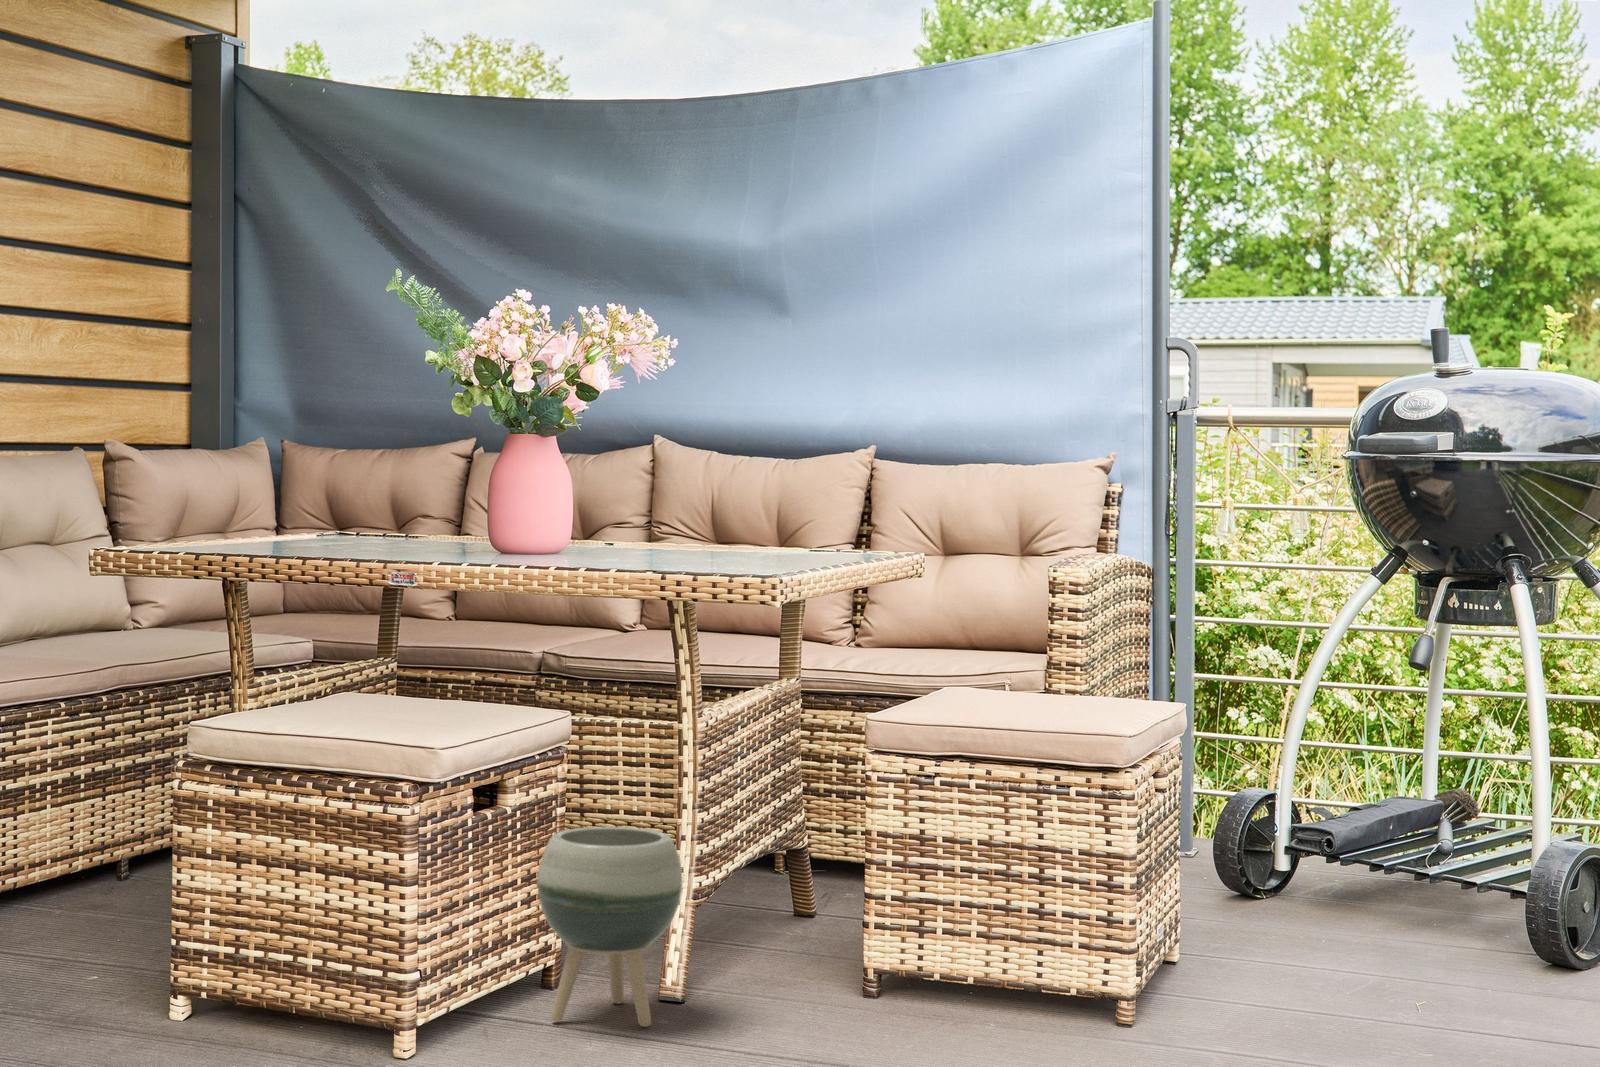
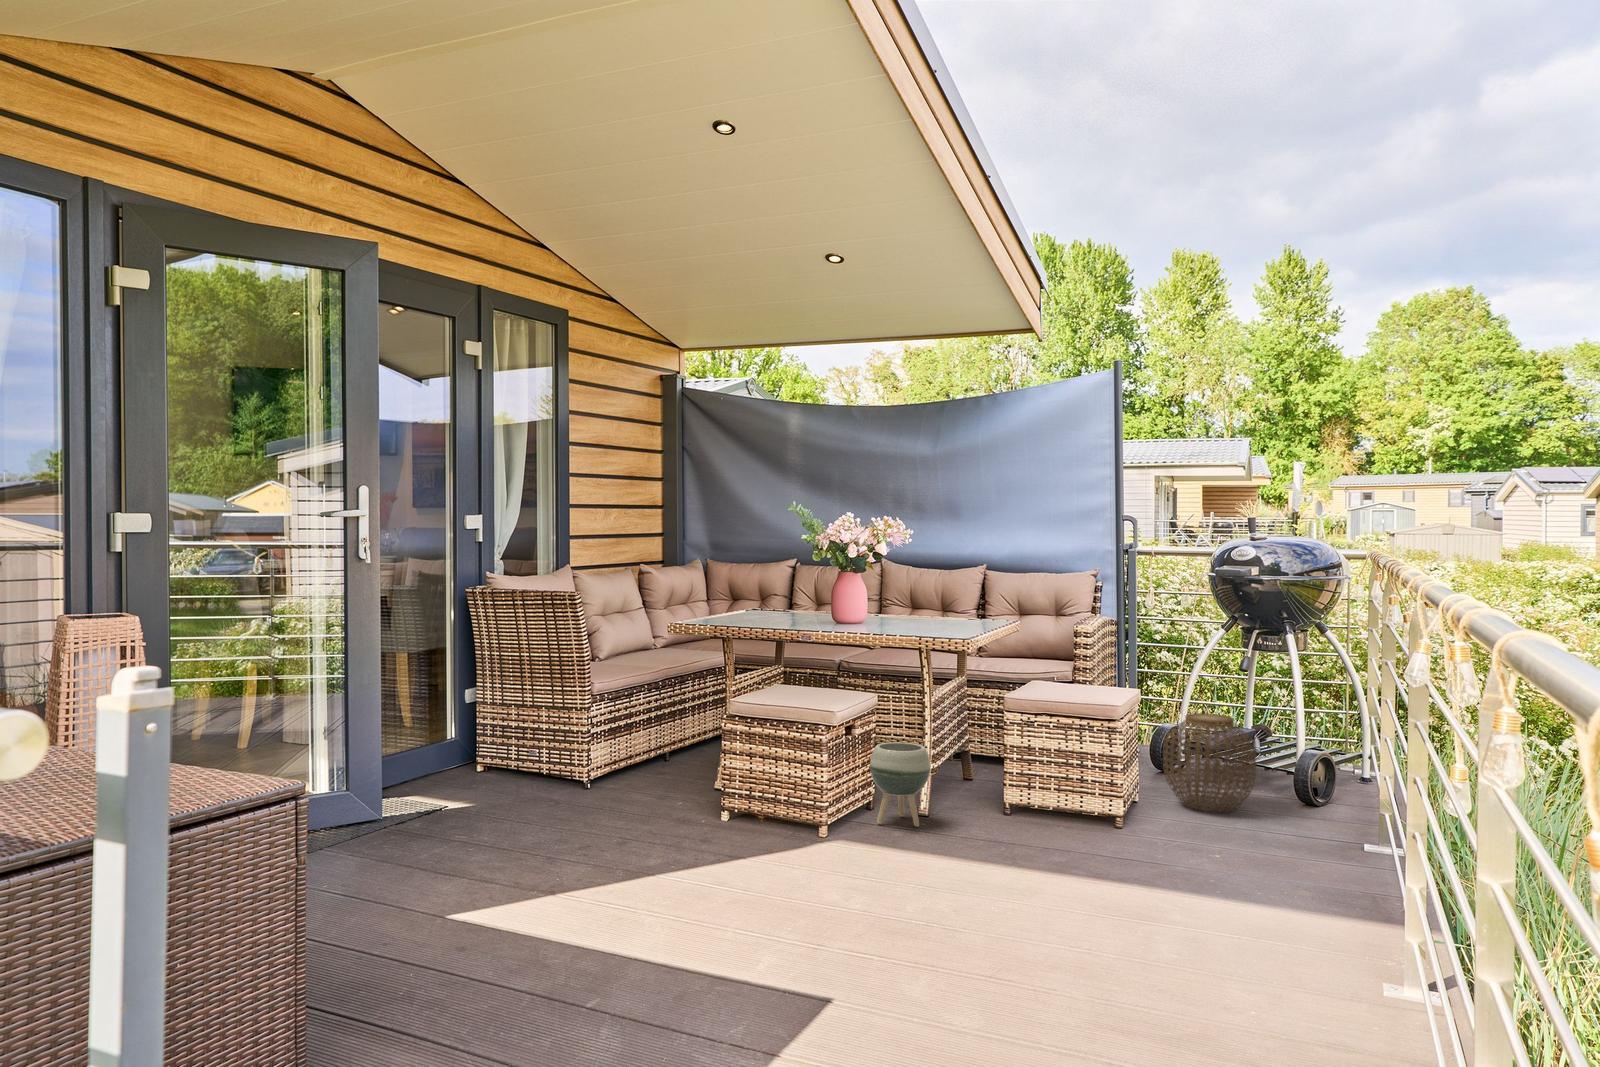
woven basket: none [1234,761,1440,985] -> present [1163,713,1256,812]

